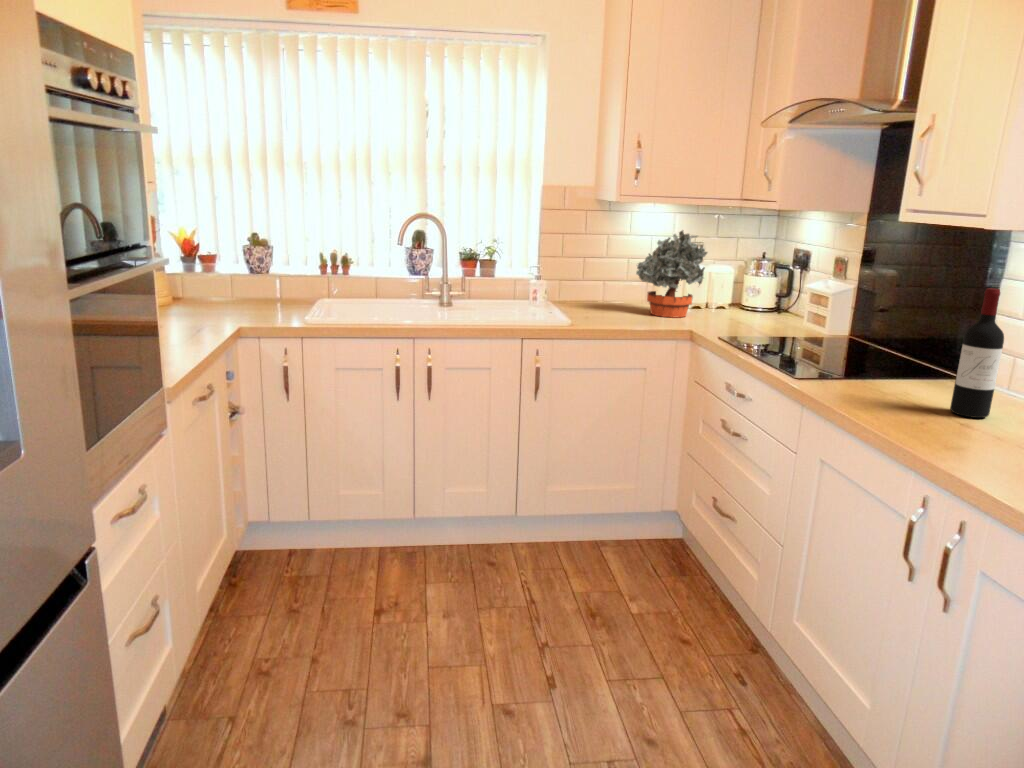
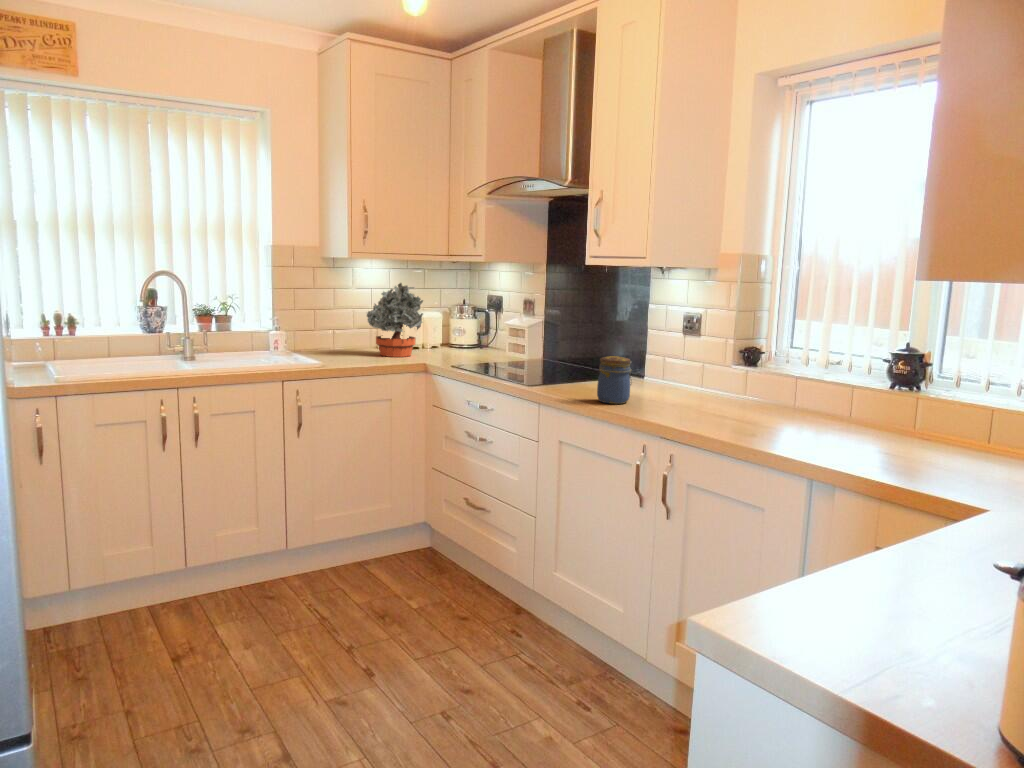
wine bottle: present [950,288,1004,418] -> none [637,311,663,399]
jar: none [880,350,943,420] -> present [597,356,632,404]

